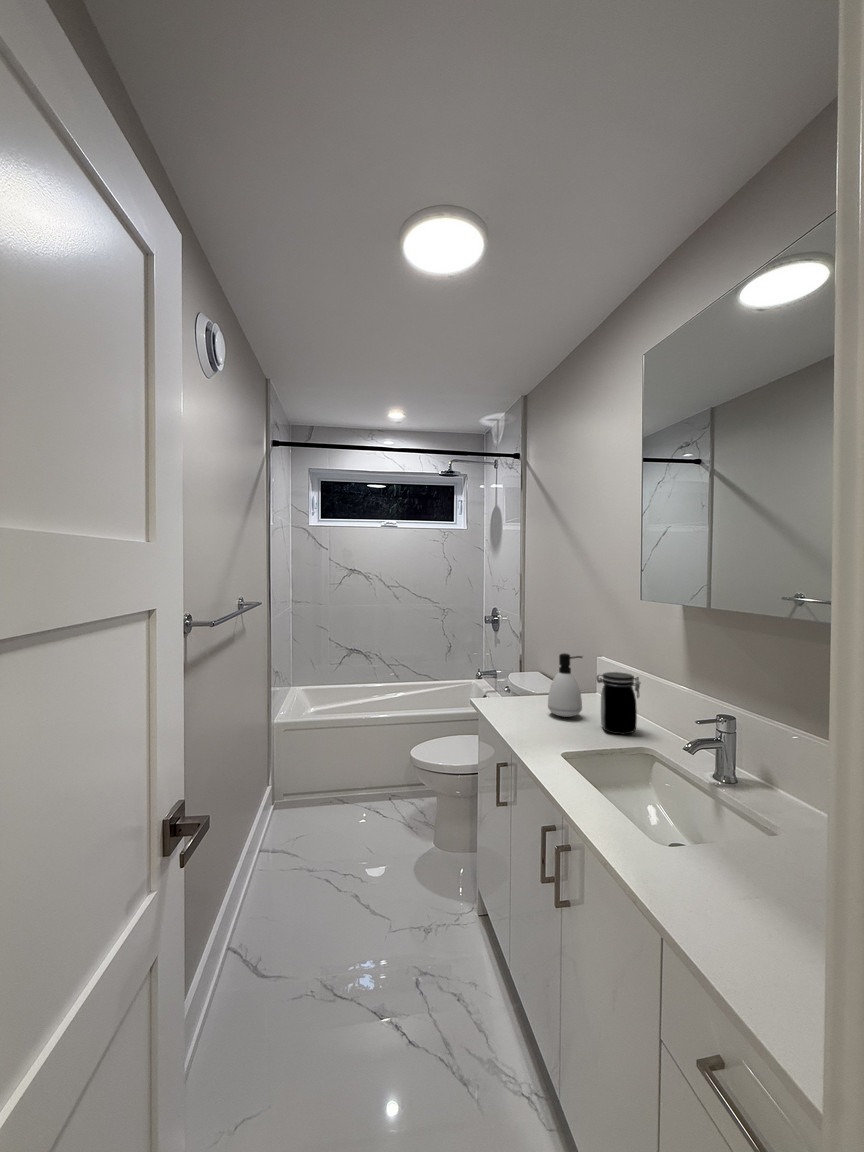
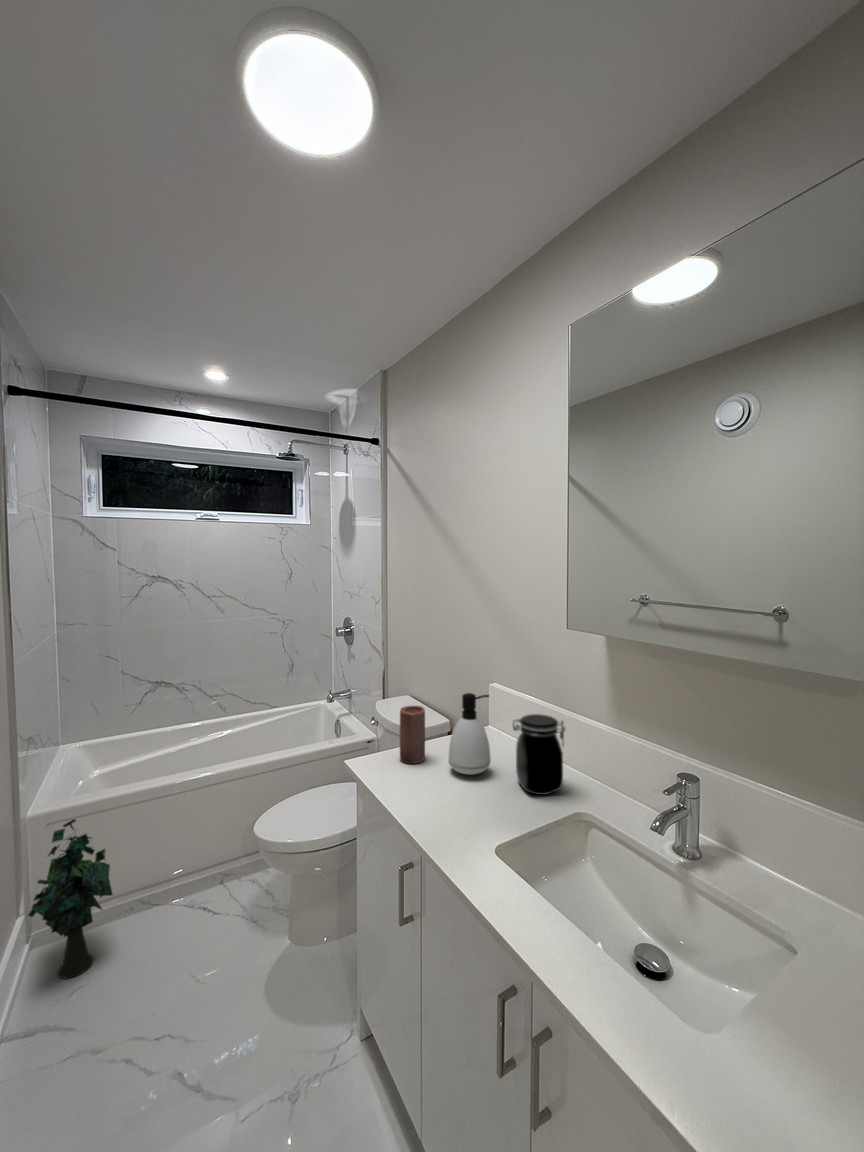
candle: none [512,663,533,707] -> present [400,706,425,764]
decorative plant: none [269,731,318,838] -> present [28,819,112,978]

